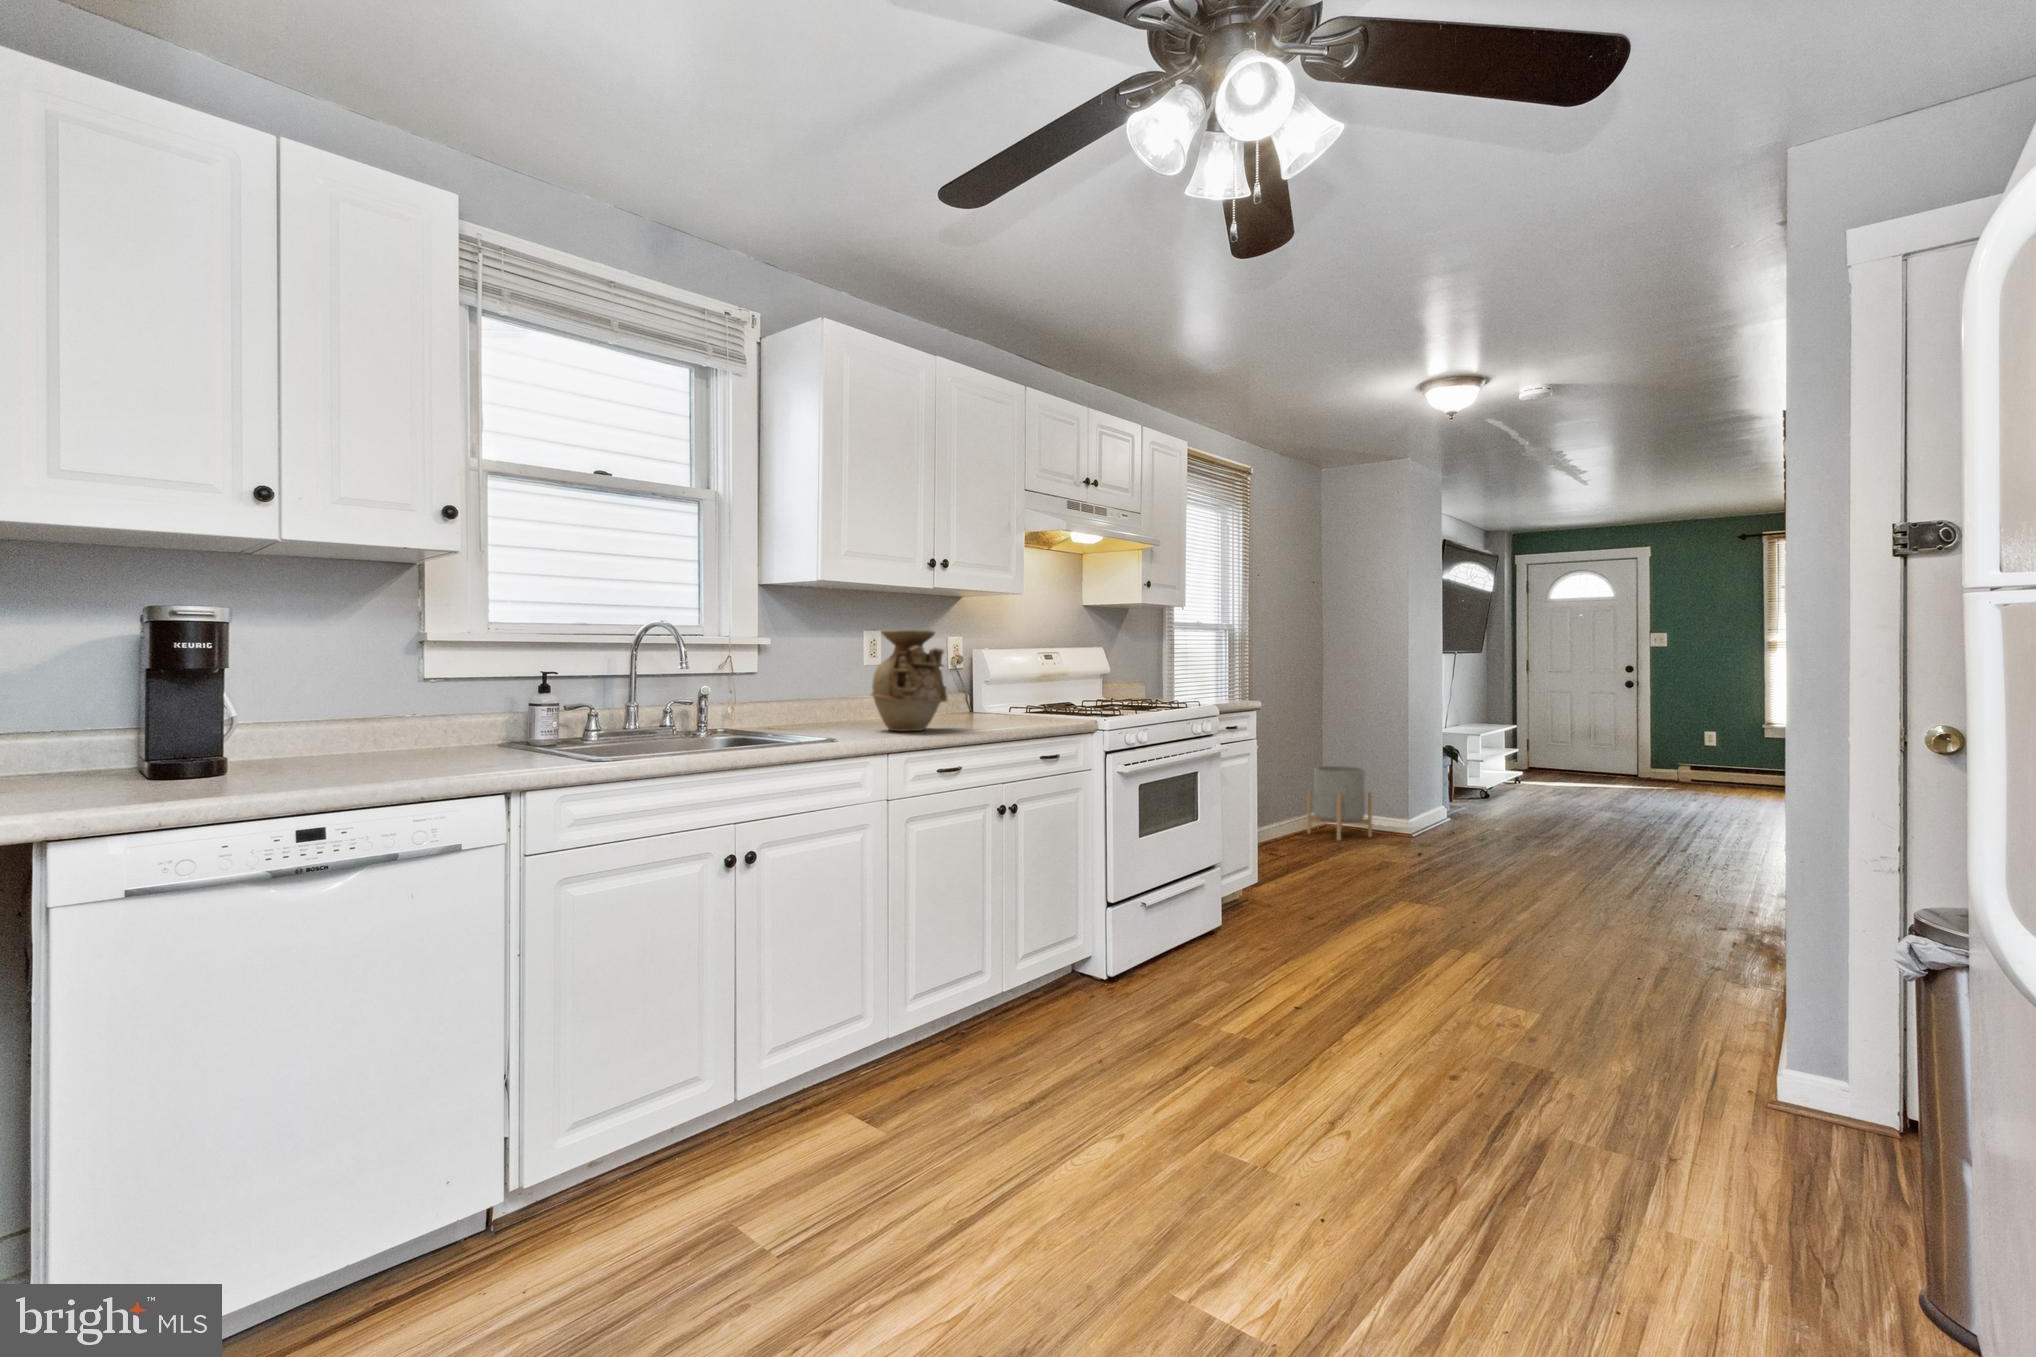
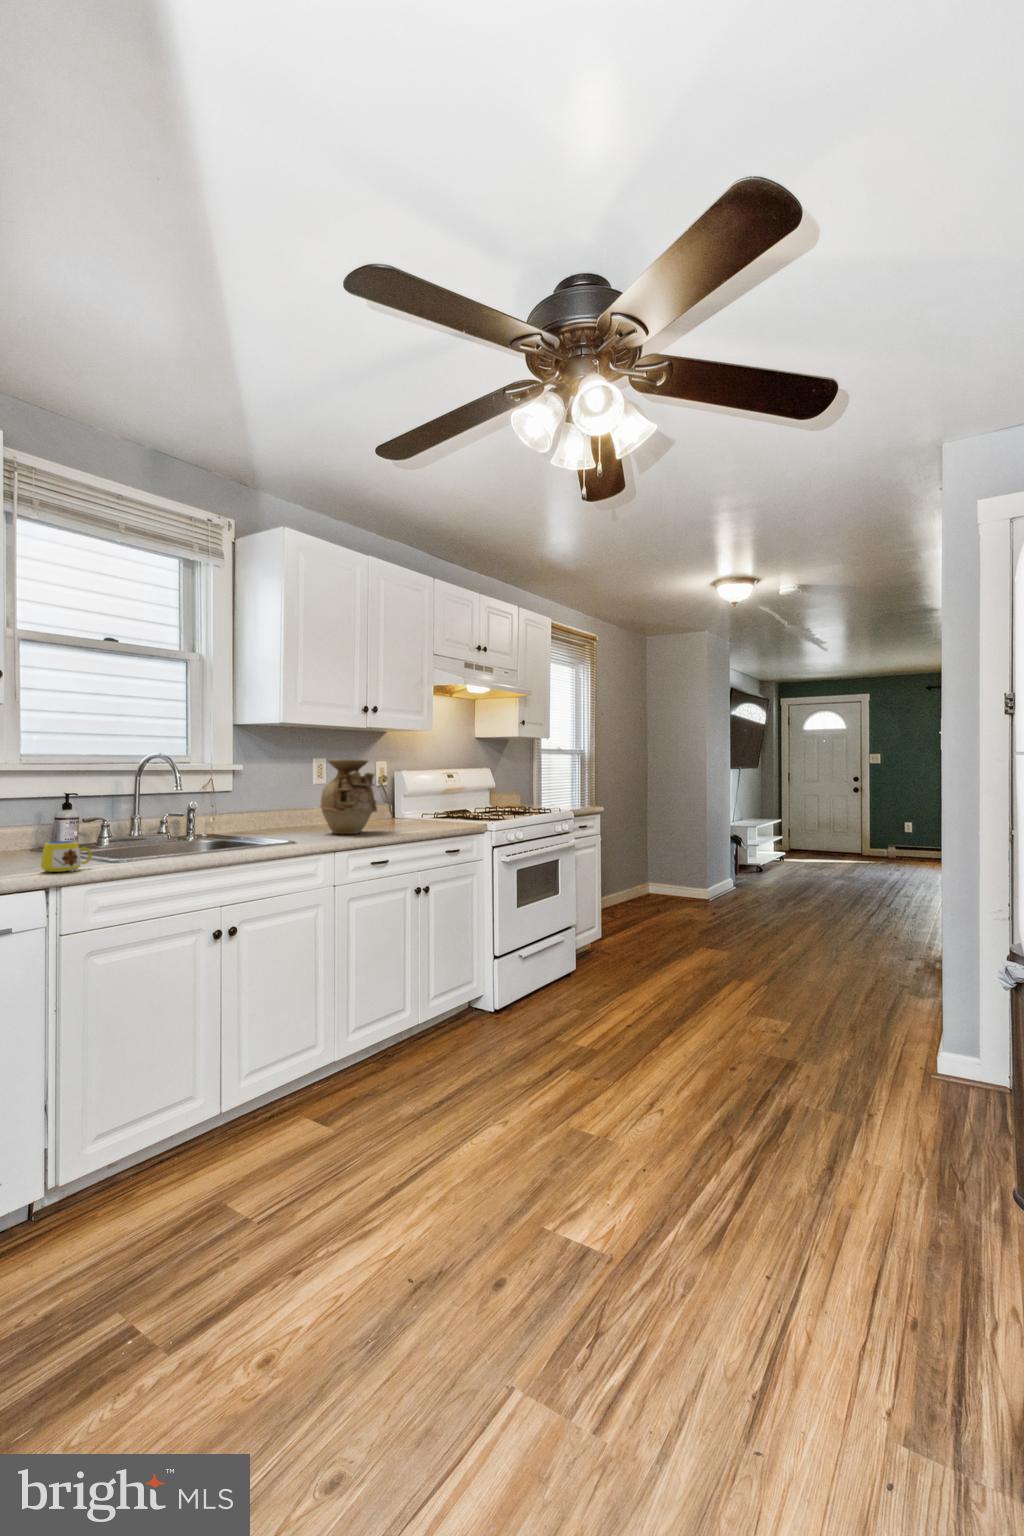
mug: none [495,731,561,772] -> present [41,841,92,872]
planter: present [1307,766,1372,841] -> none [636,852,682,907]

